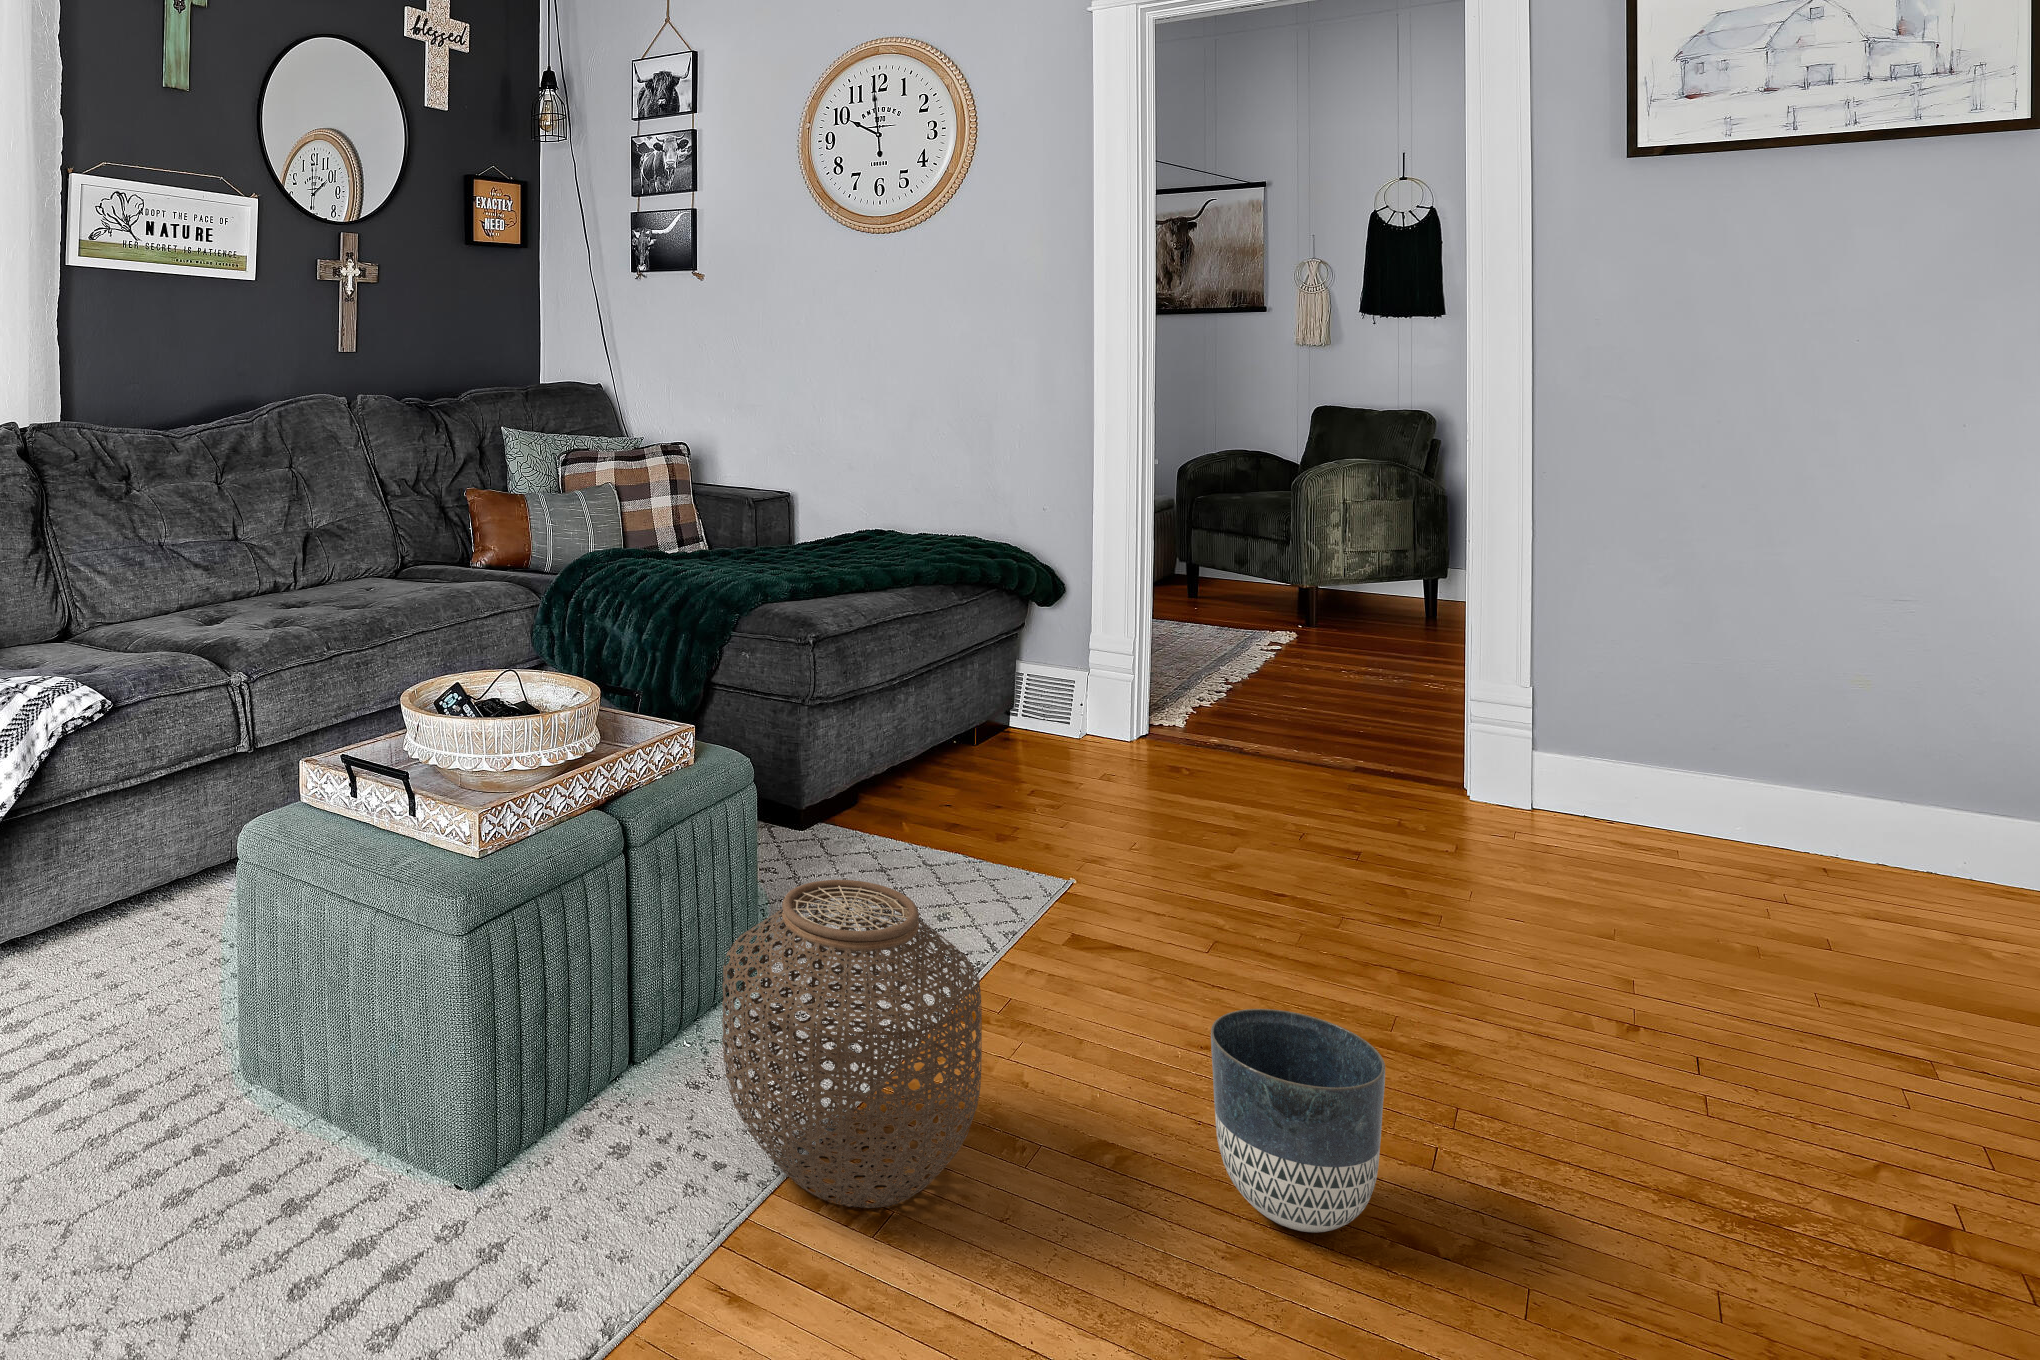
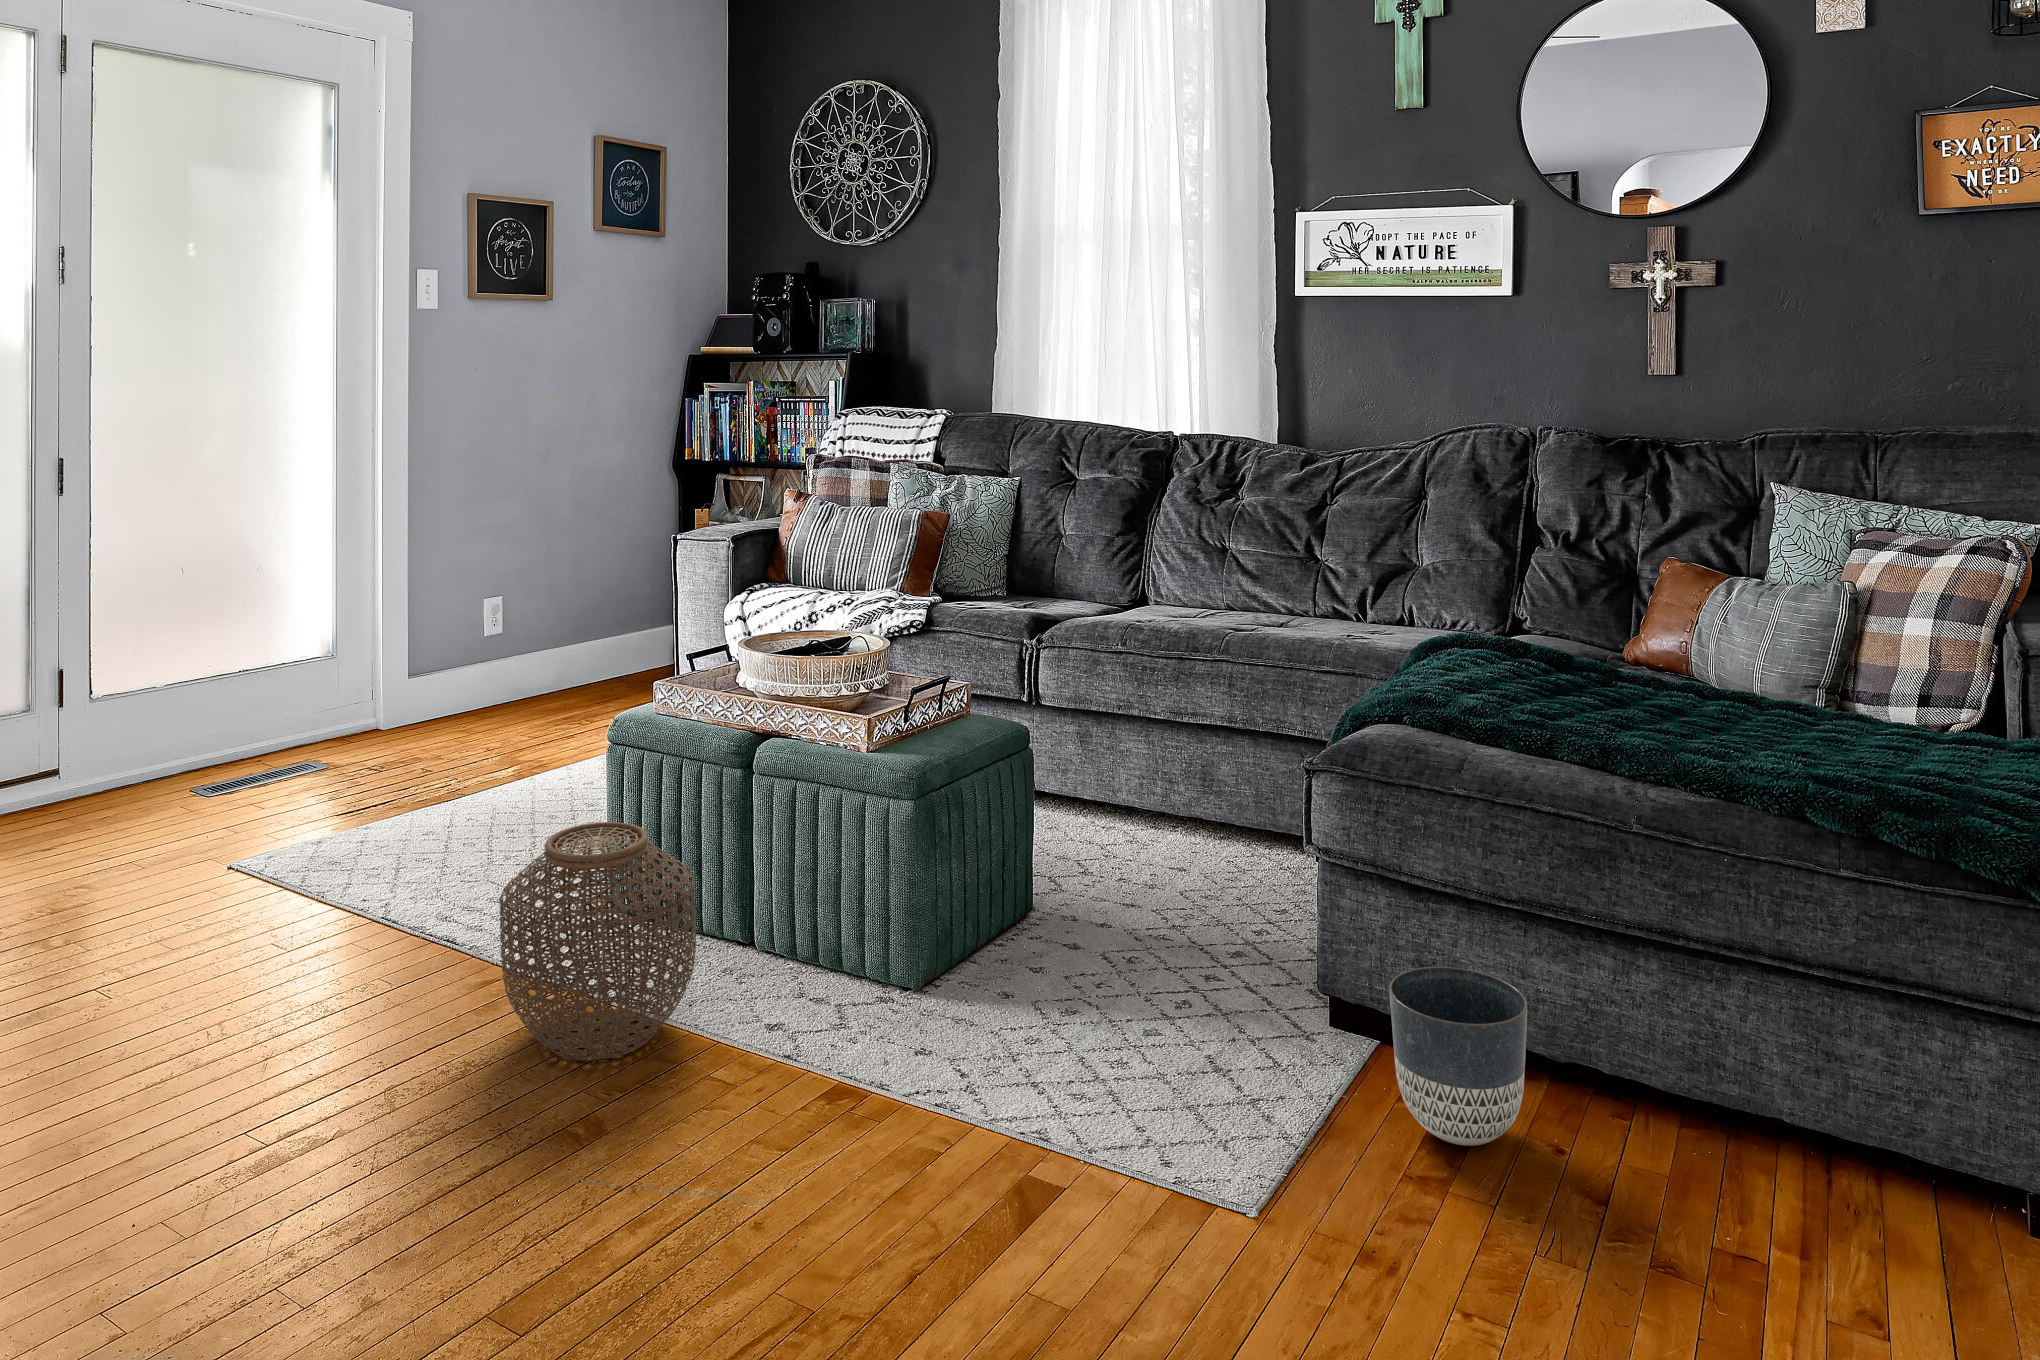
planter: present [1211,1009,1385,1232] -> present [1389,967,1527,1146]

